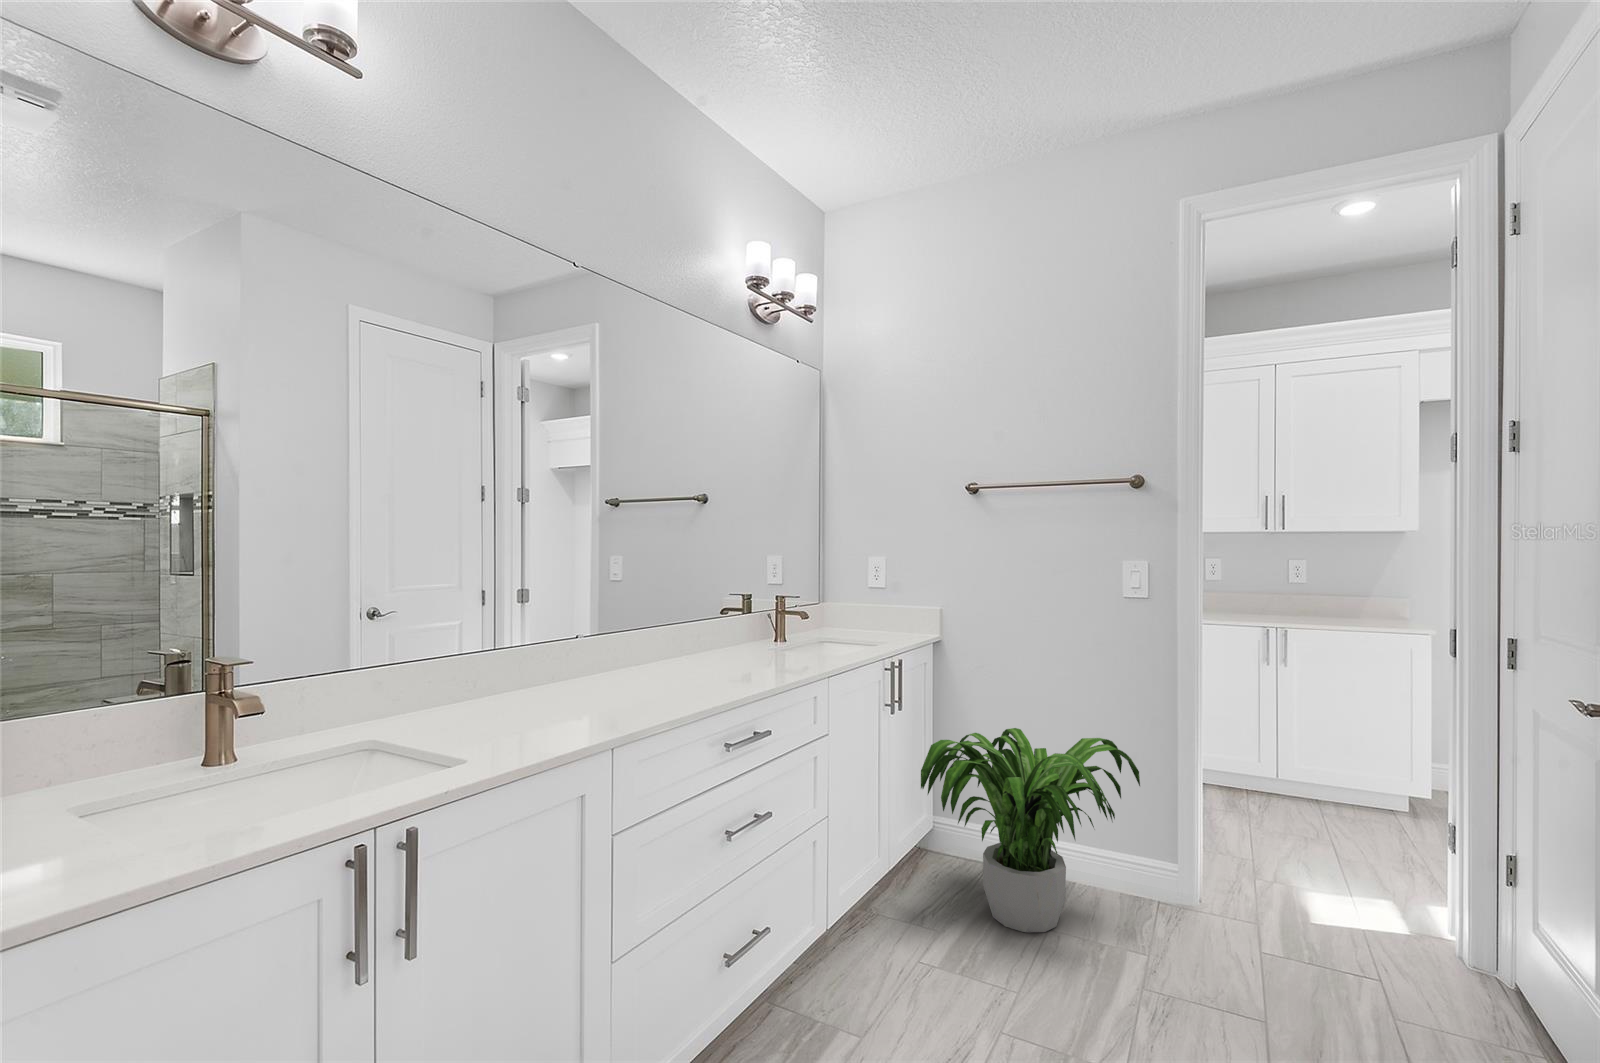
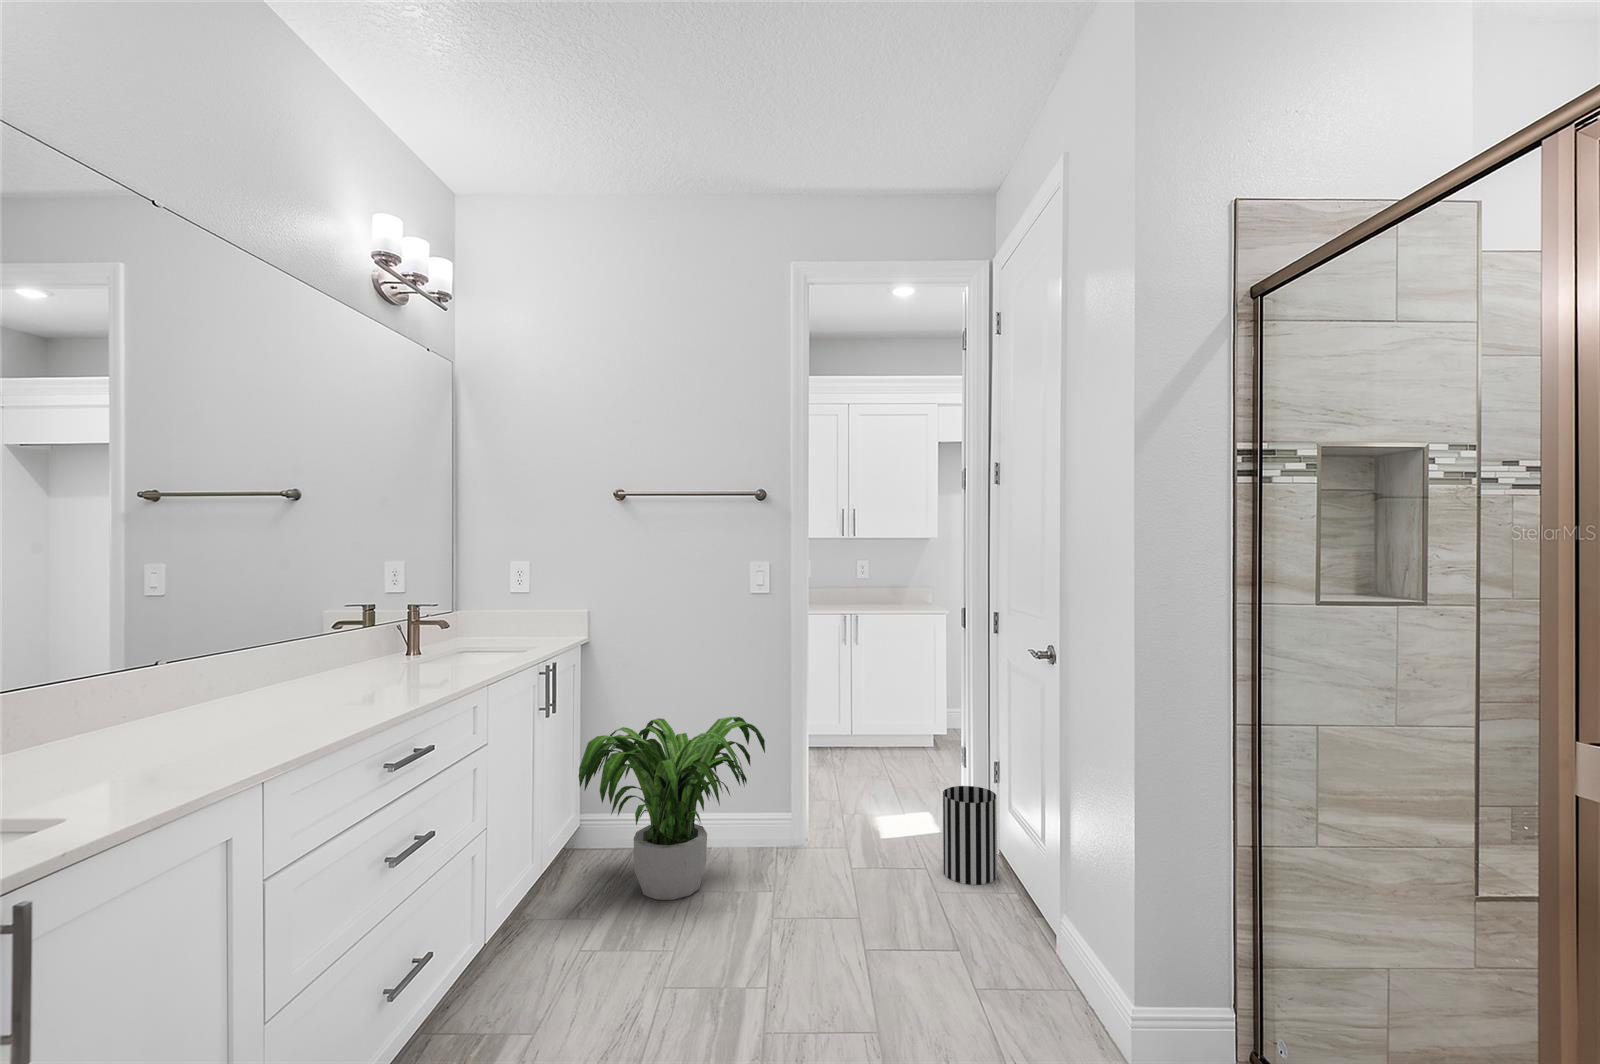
wastebasket: none [1412,880,1516,1037] -> present [943,786,997,885]

